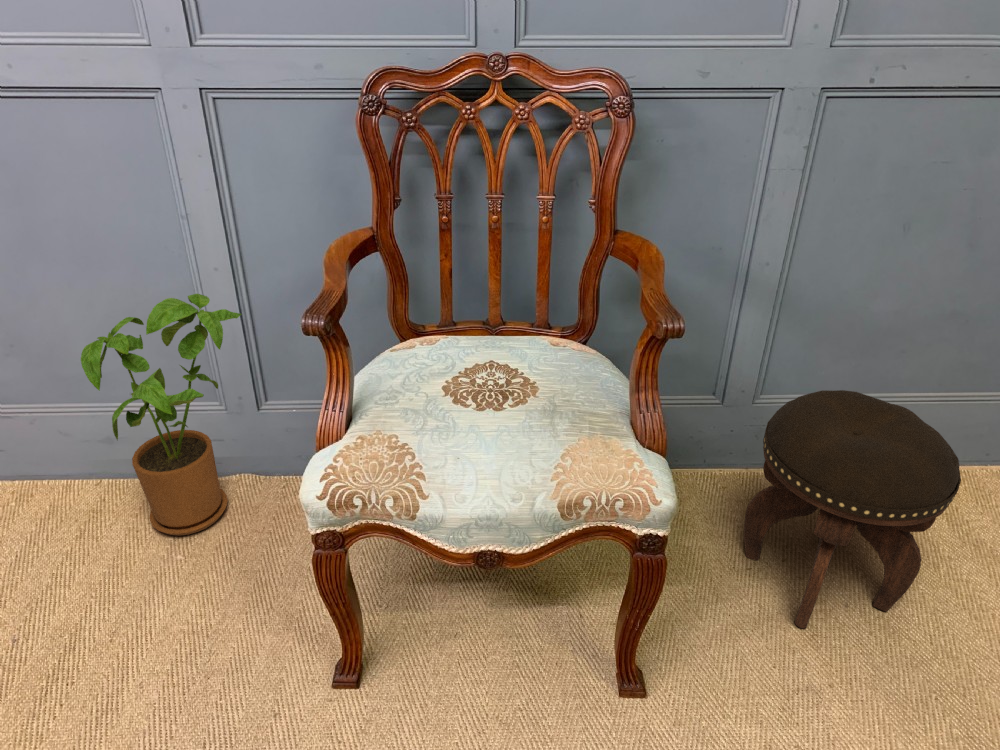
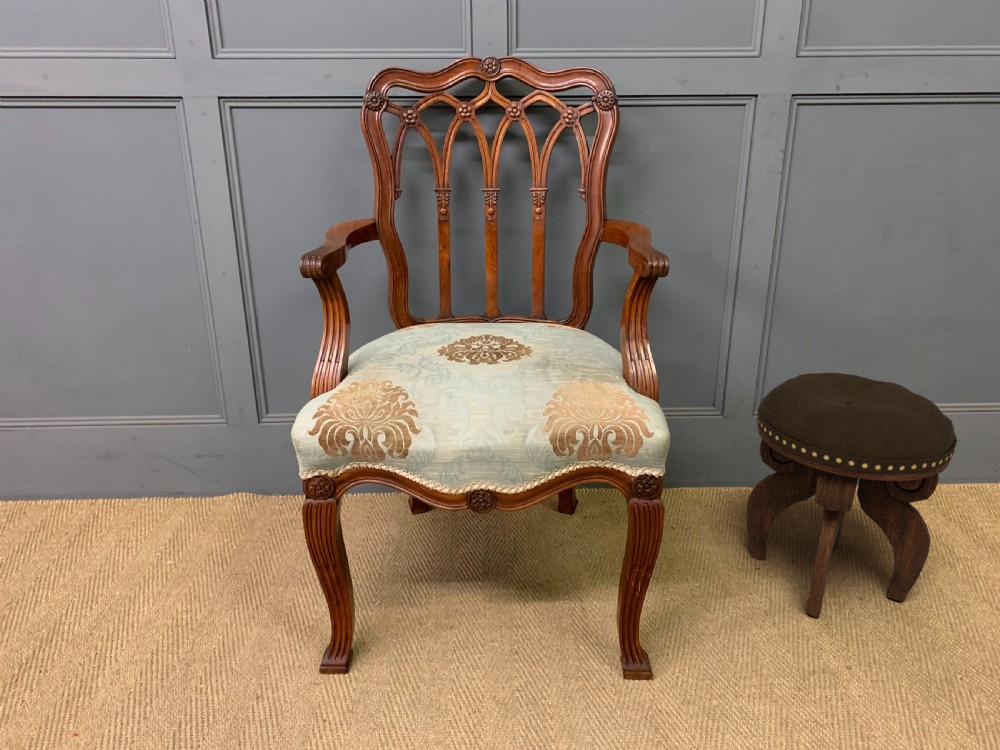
house plant: present [81,294,242,536] -> none [91,294,249,543]

